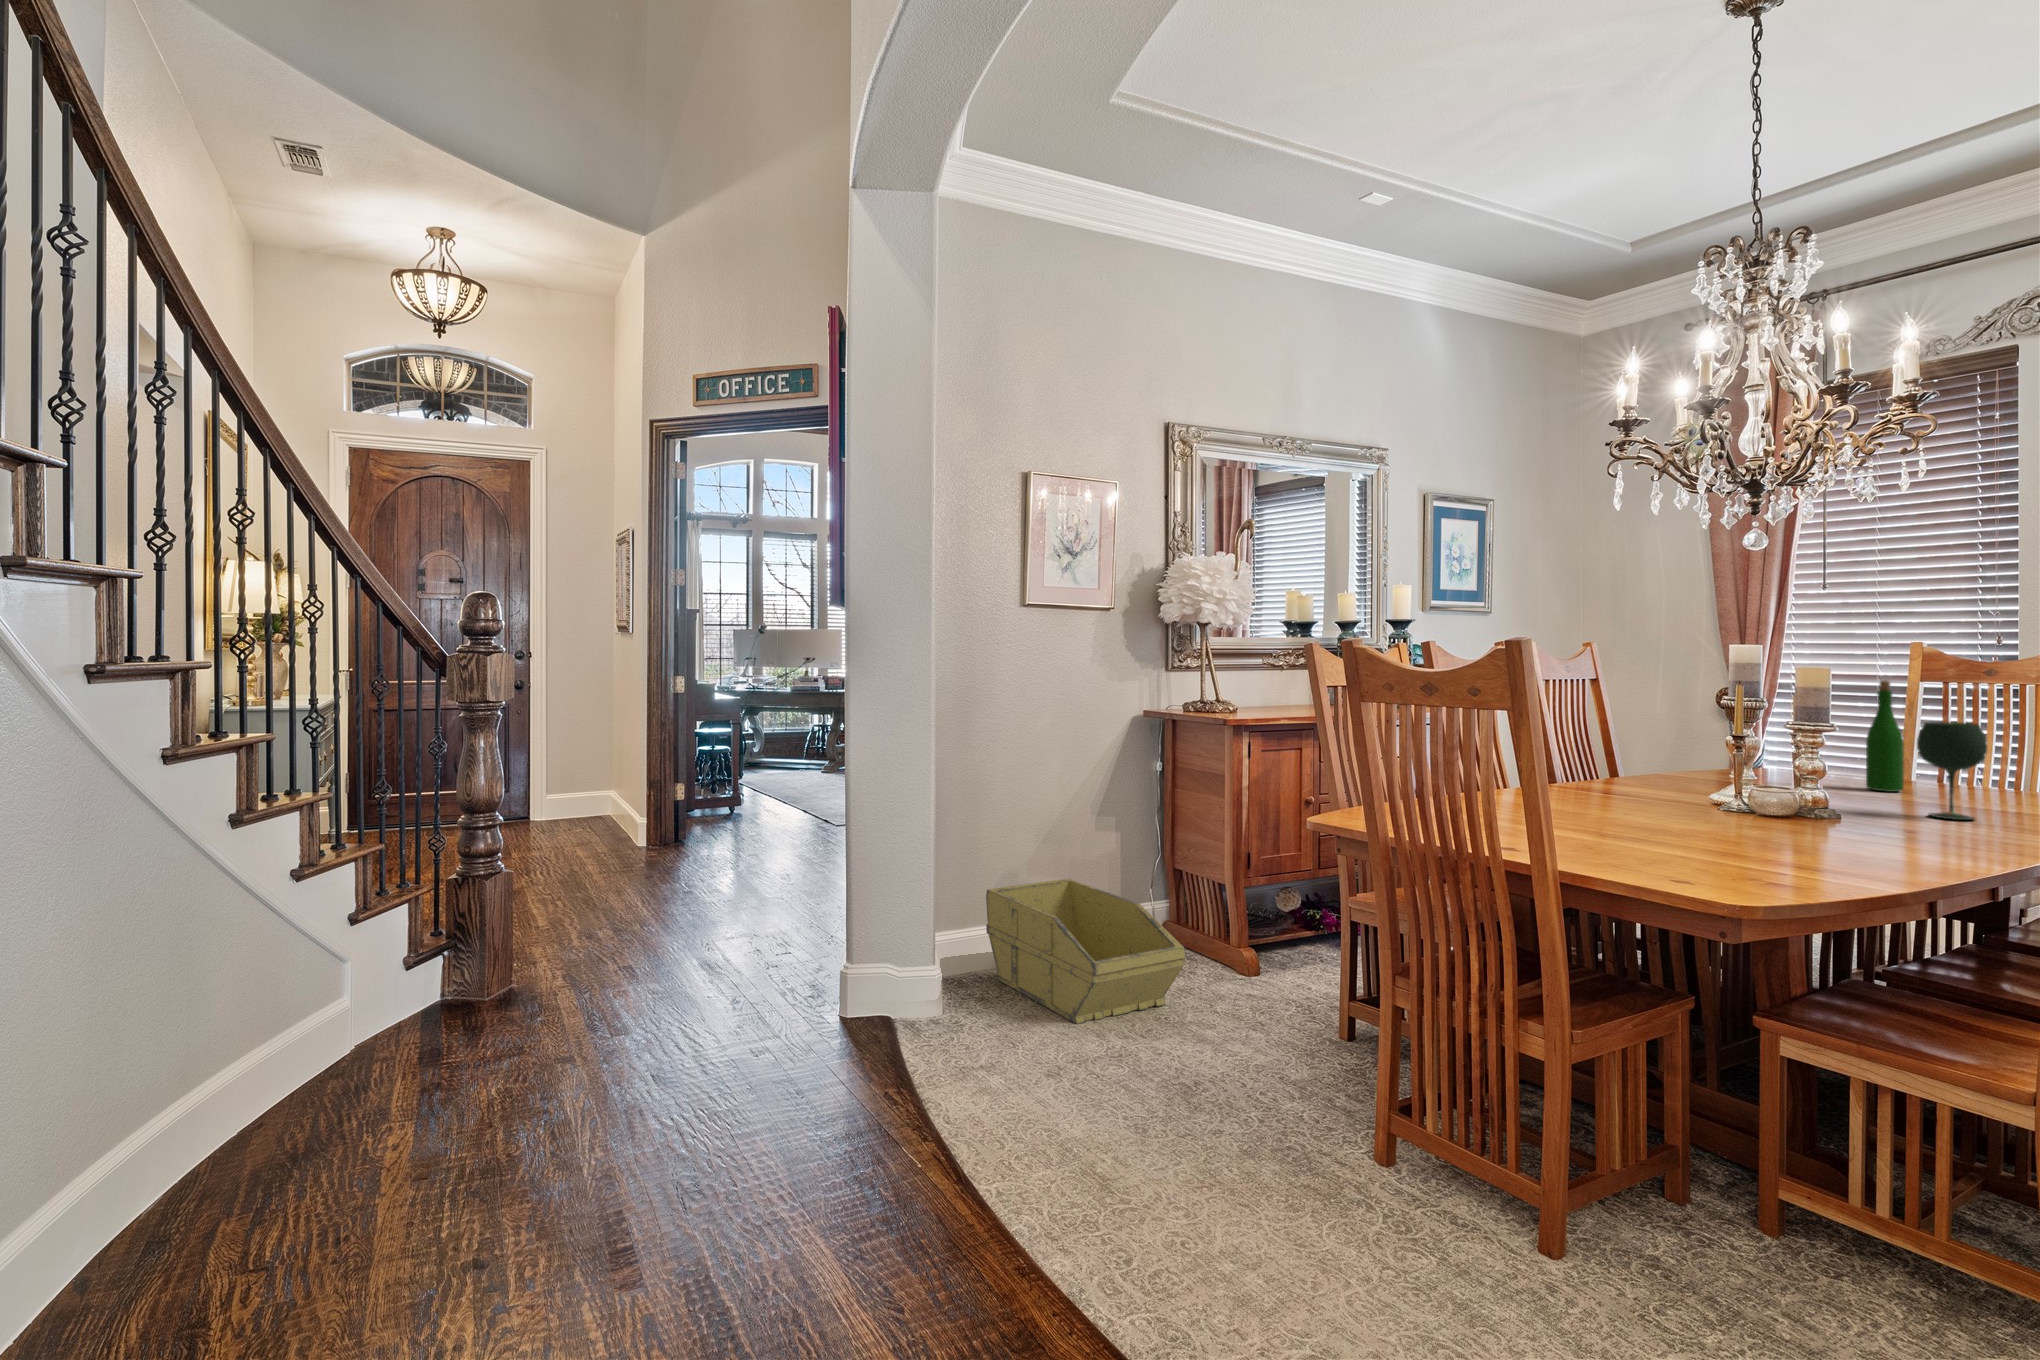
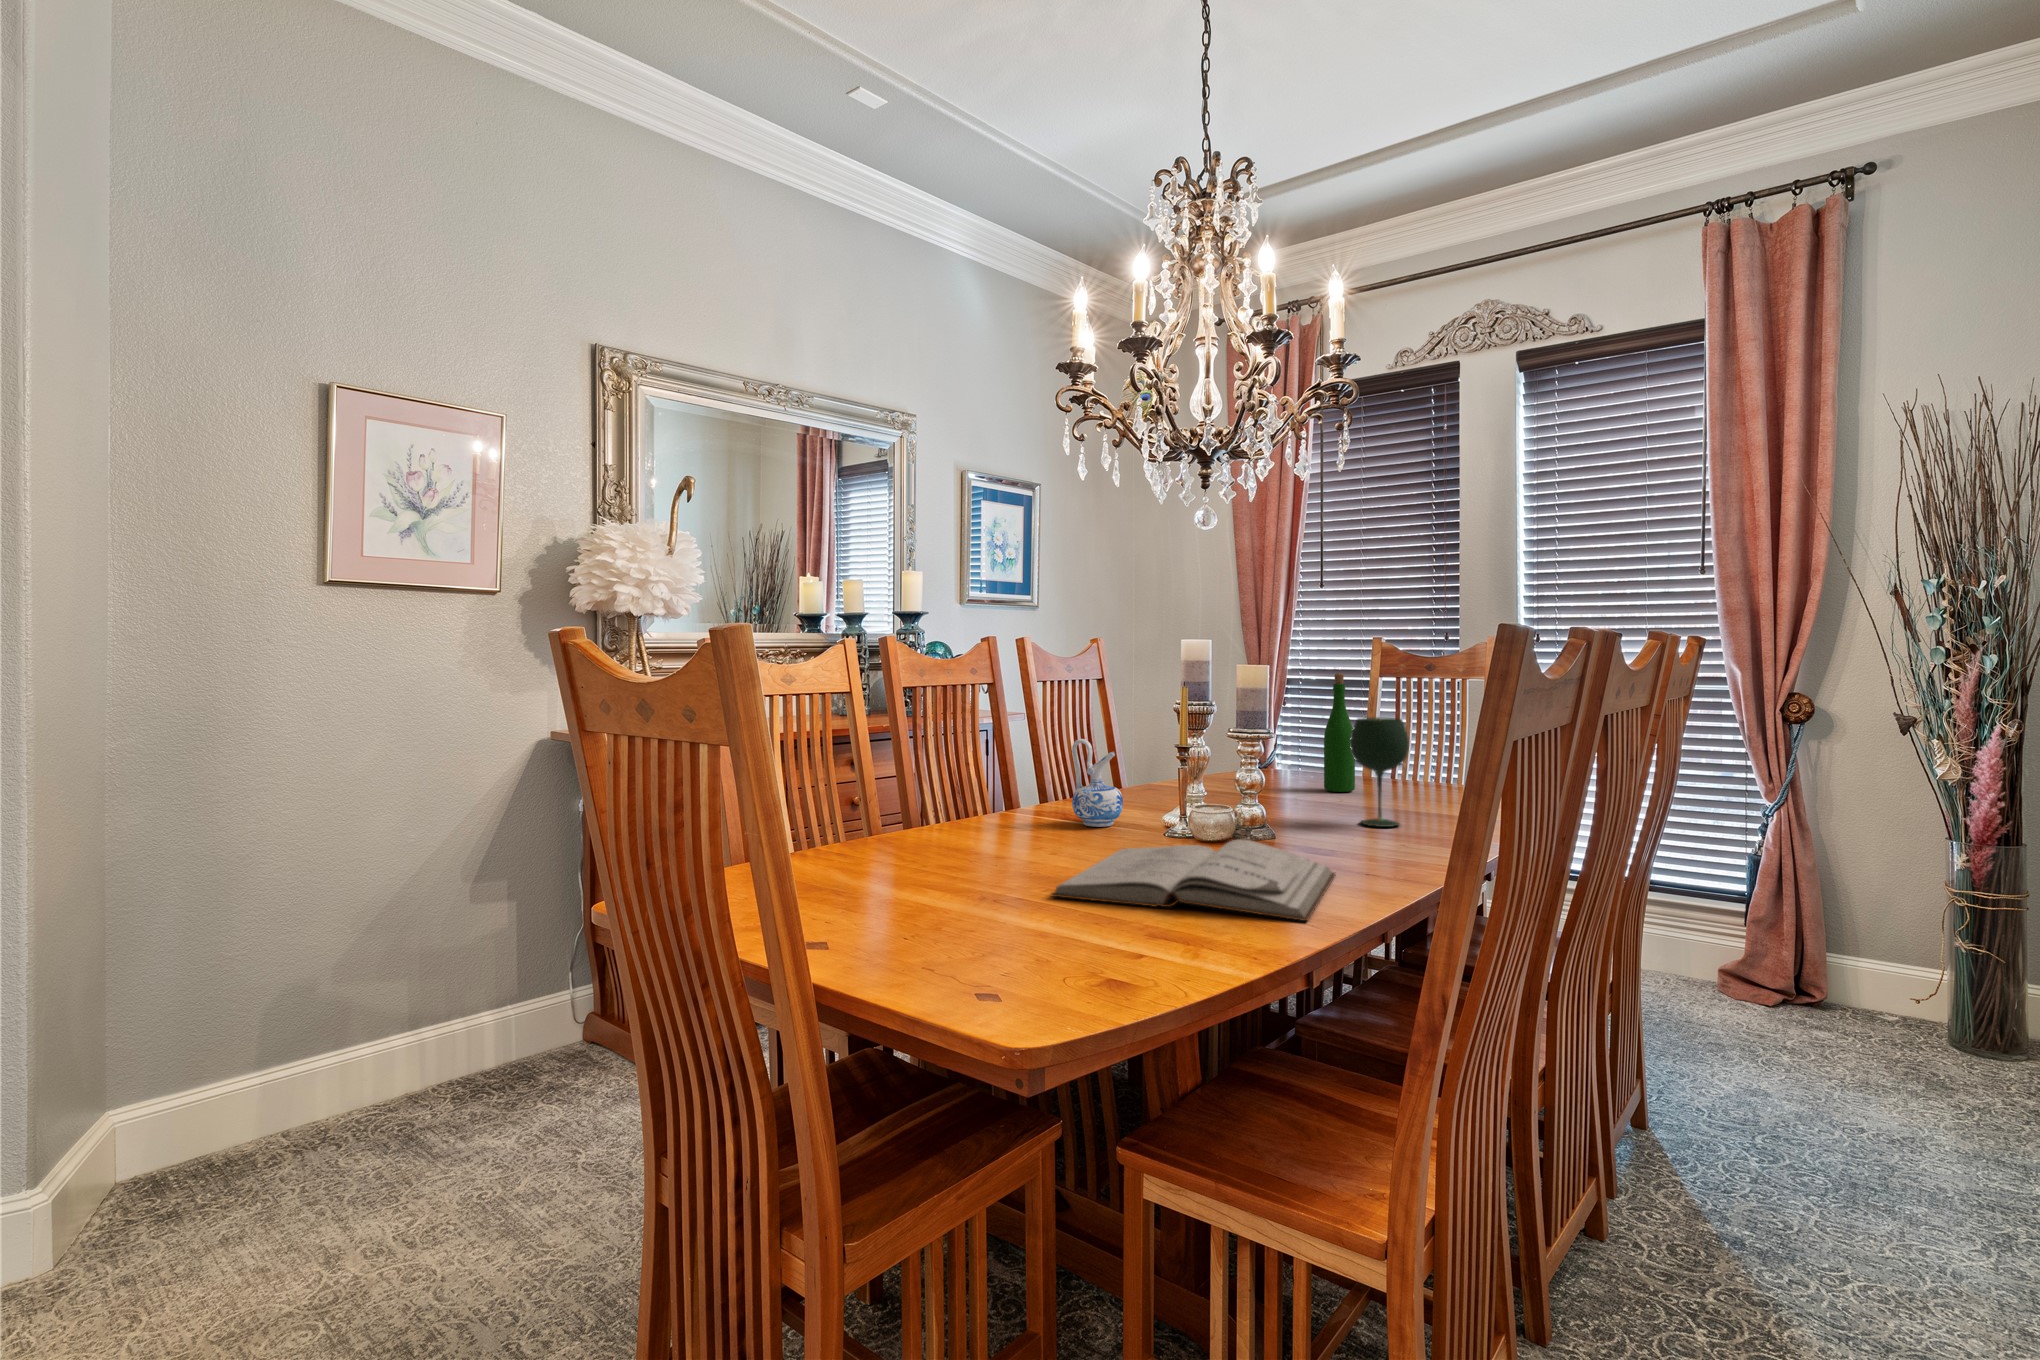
ceramic pitcher: none [1624,730,1674,803] -> present [1072,739,1123,827]
book: none [1666,814,1926,871] -> present [1051,839,1336,921]
storage bin: present [986,879,1186,1024] -> none [226,981,521,1239]

